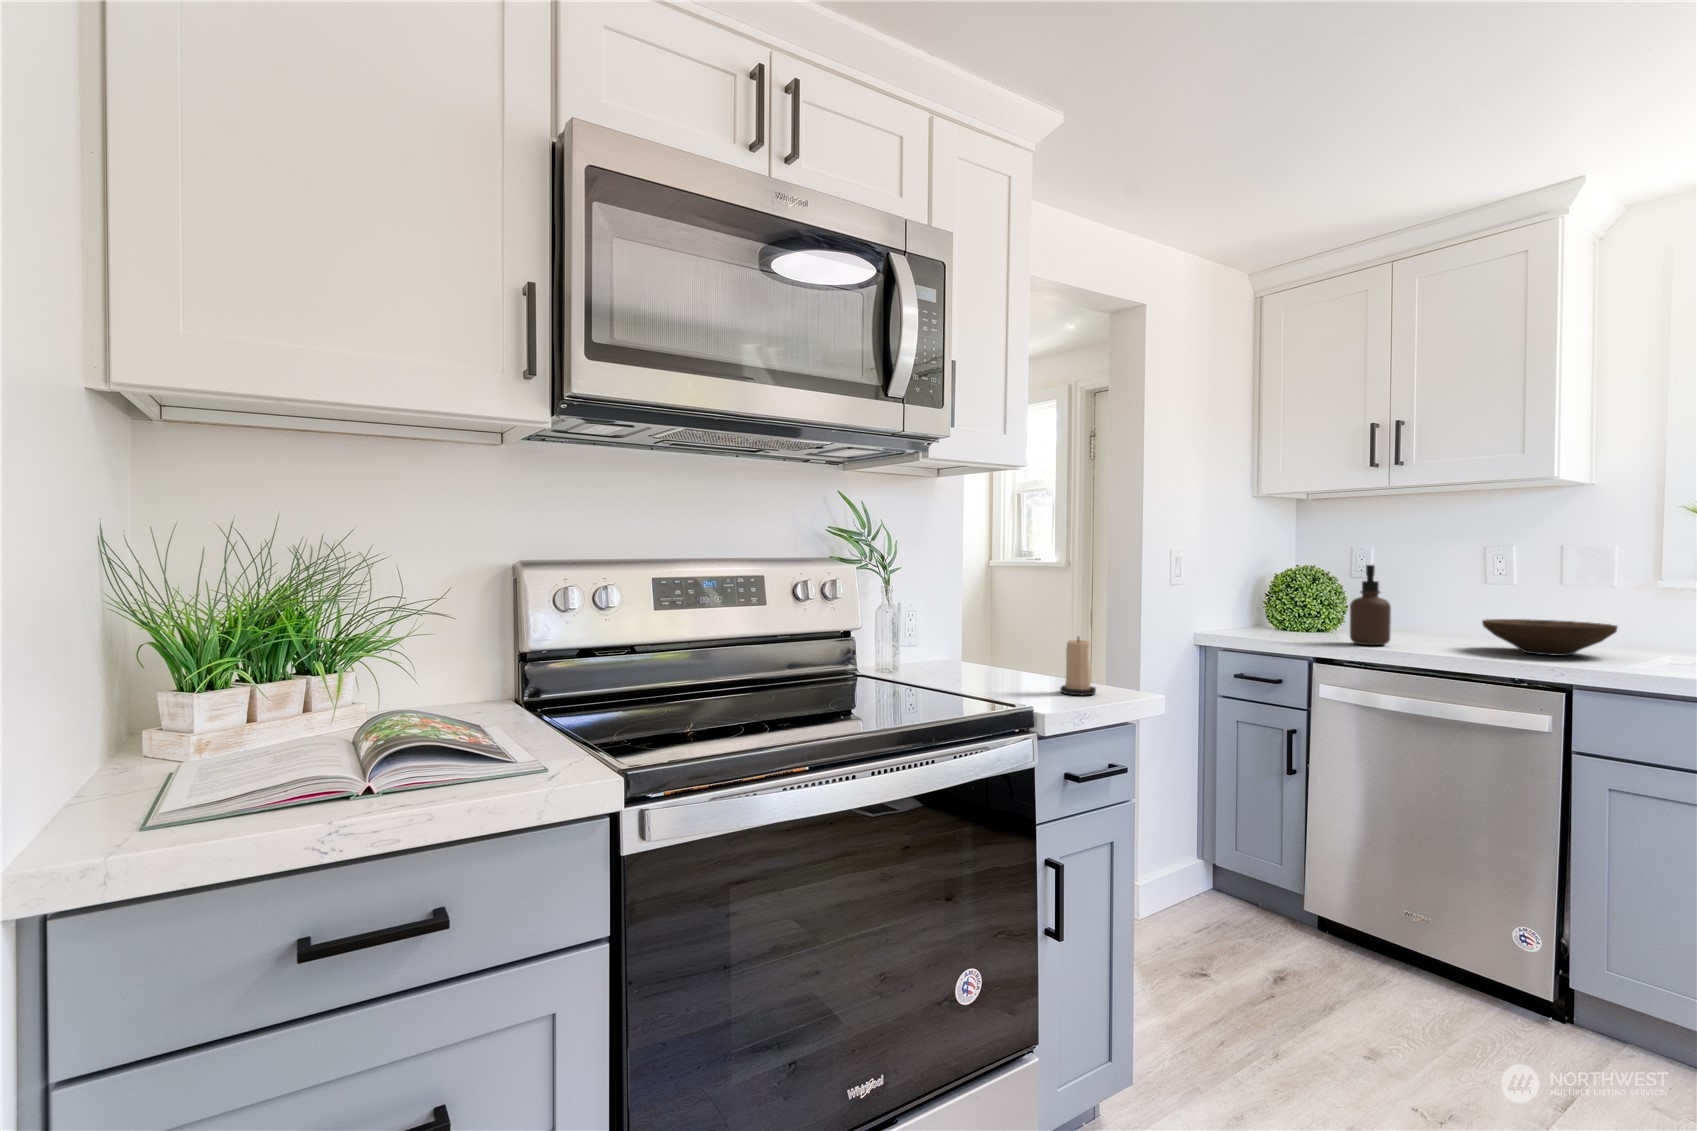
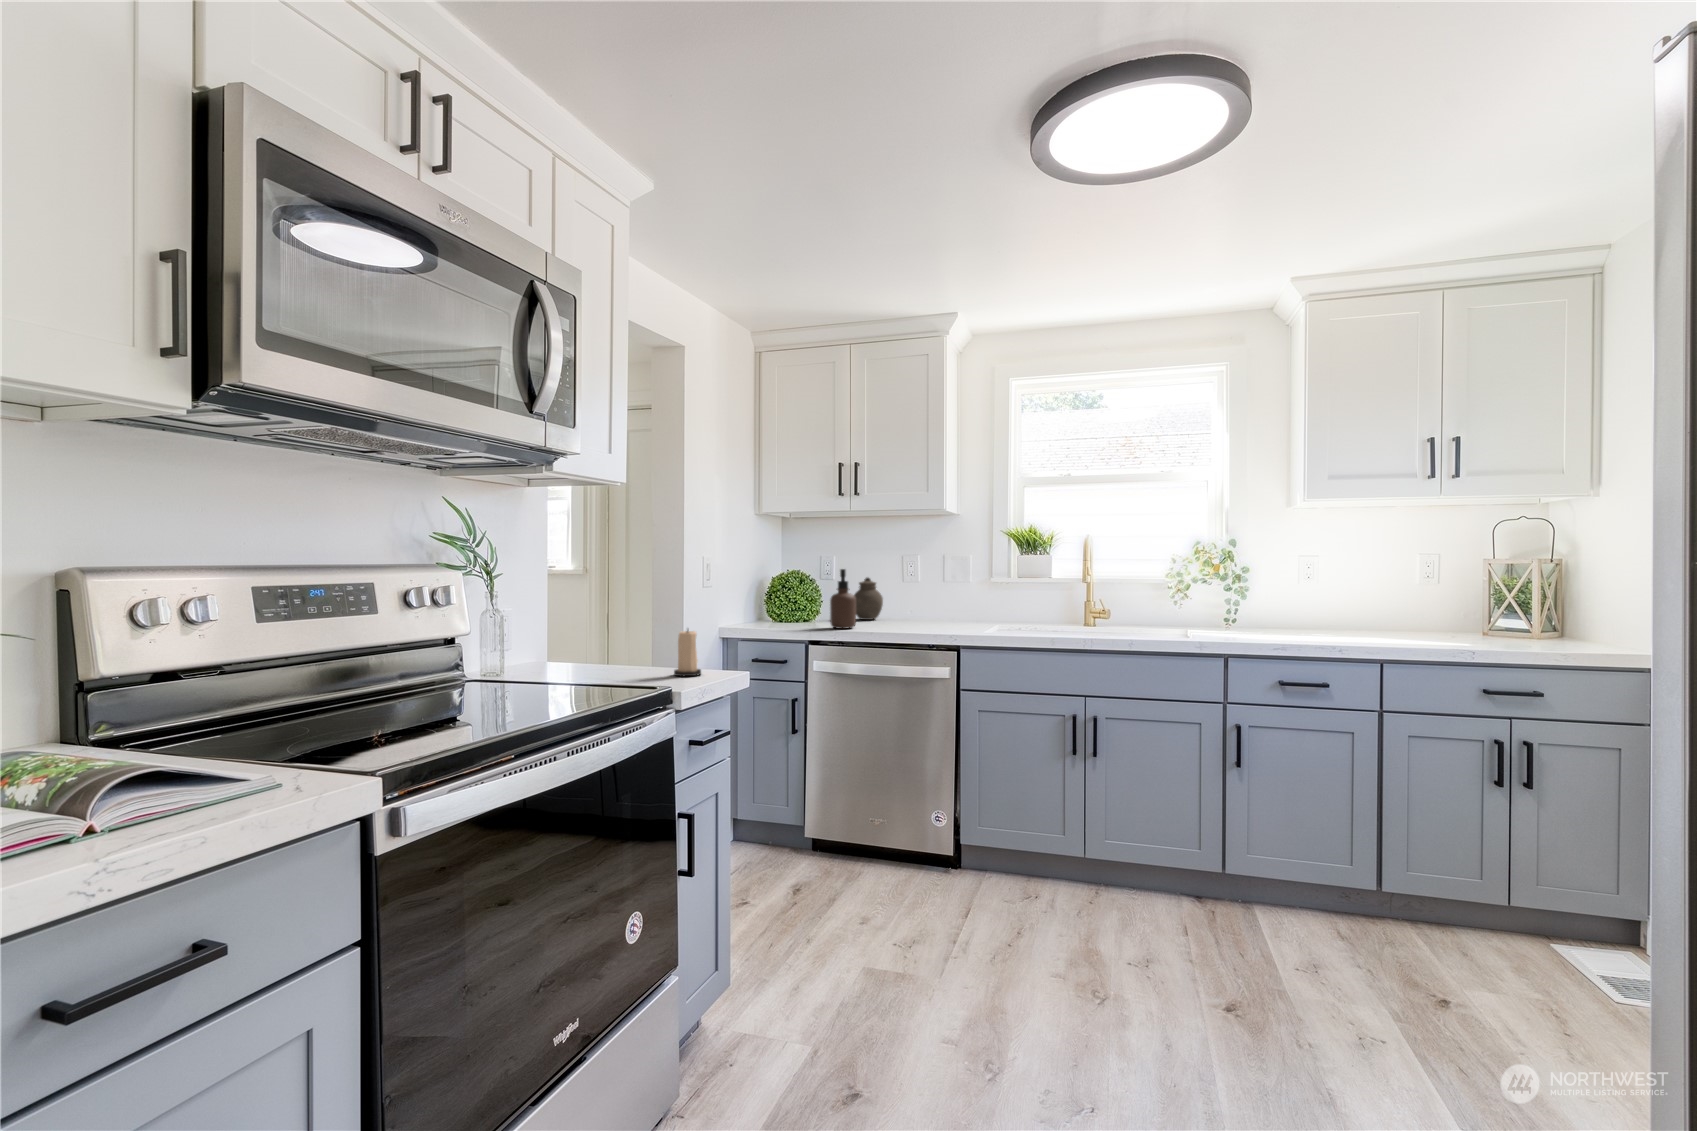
jar: none [1398,576,1449,634] -> present [854,578,883,620]
wooden bowl: present [1482,619,1617,656] -> none [909,605,978,628]

